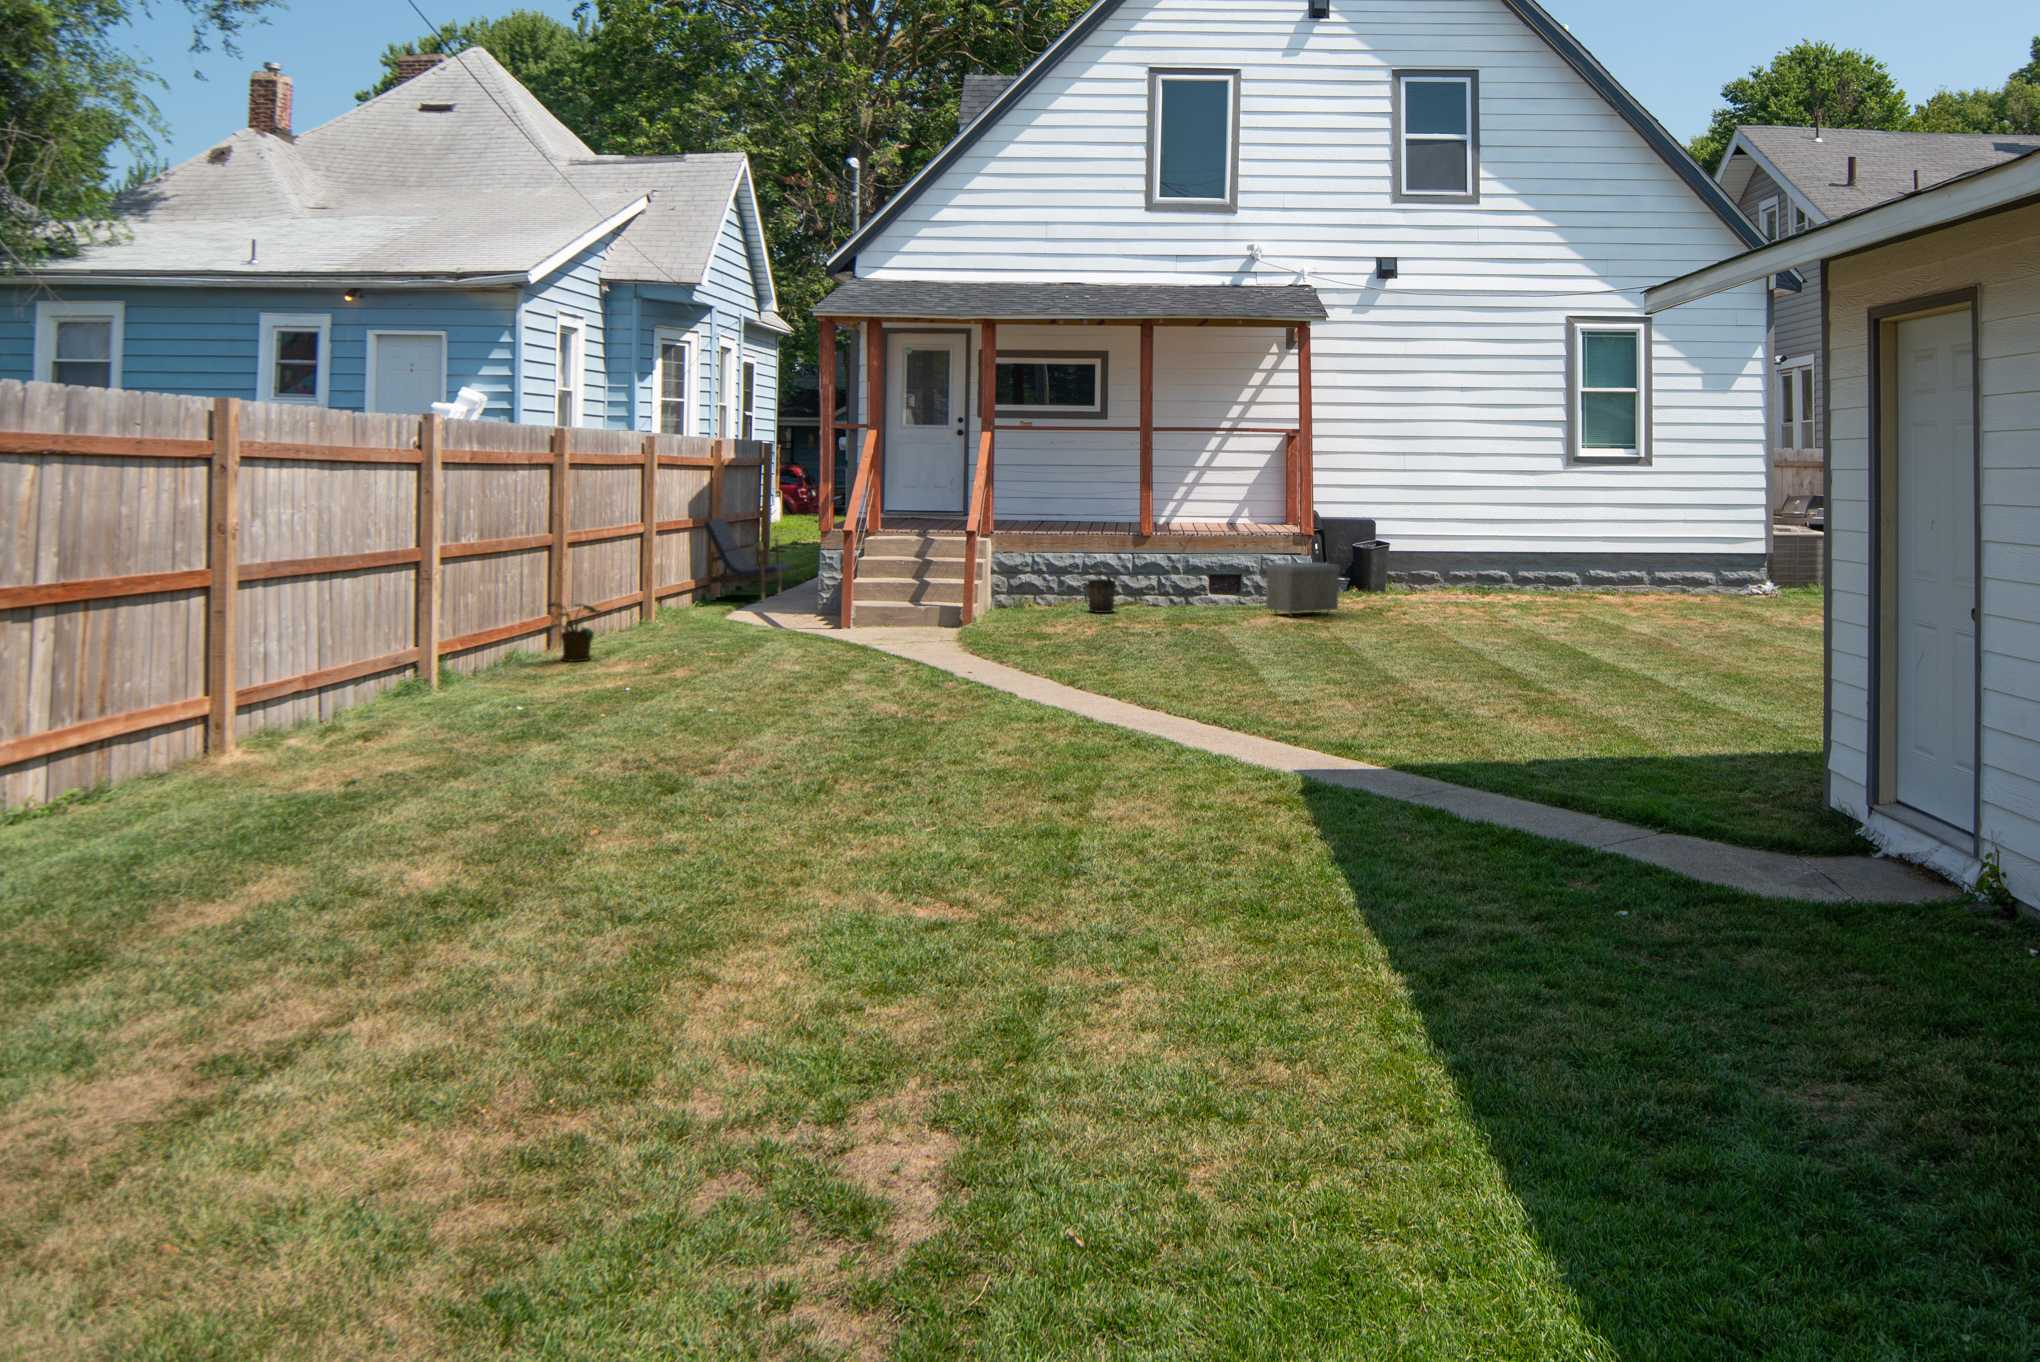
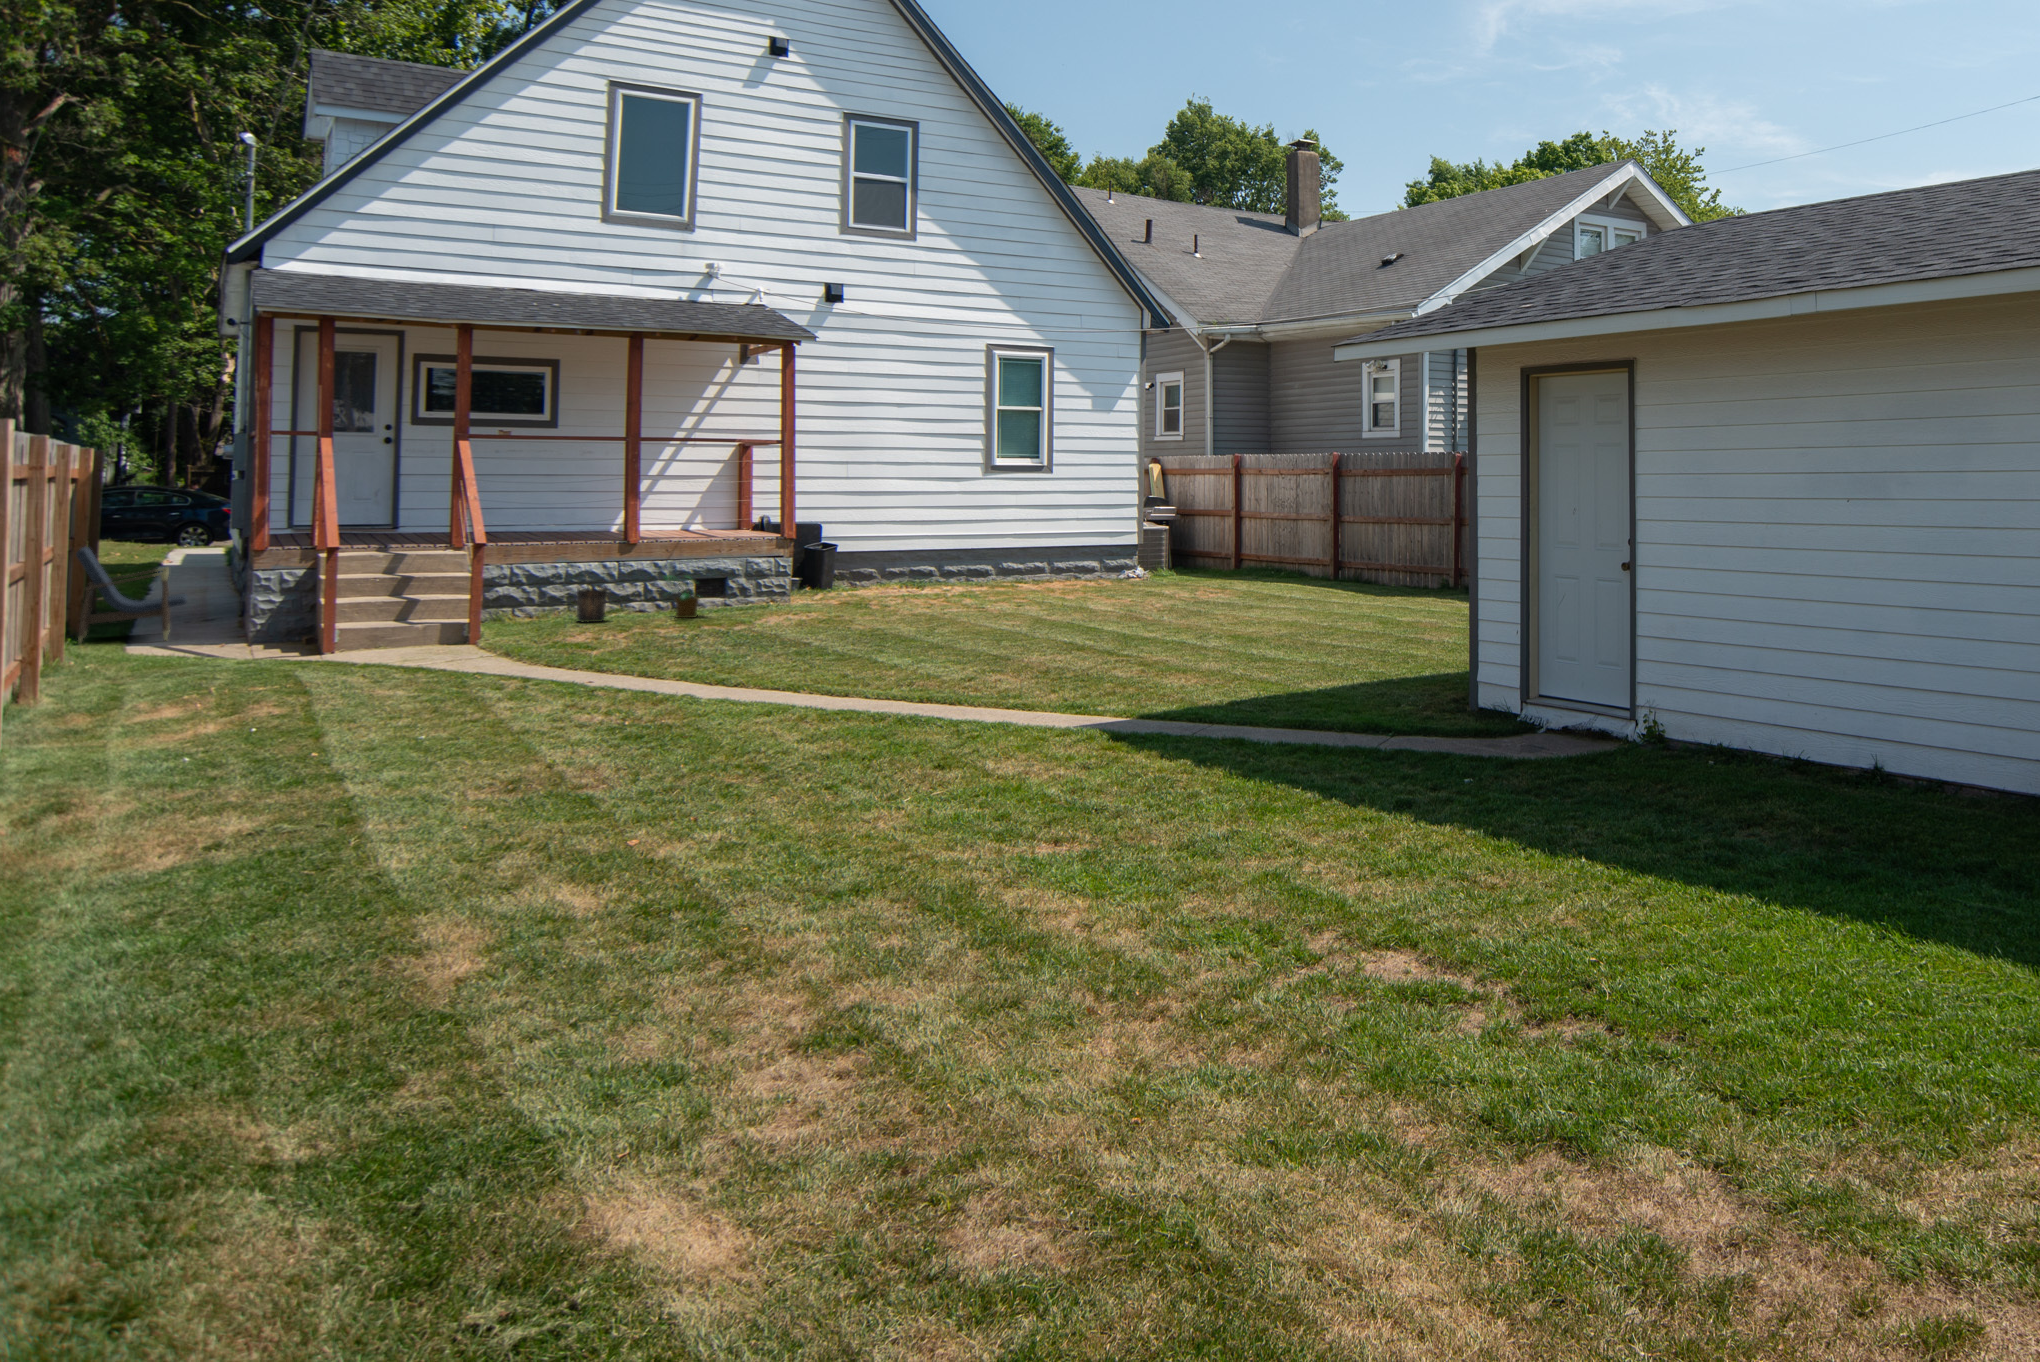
storage bench: present [1266,562,1340,616] -> none [754,562,822,613]
potted plant: present [539,603,600,662] -> present [664,575,702,618]

